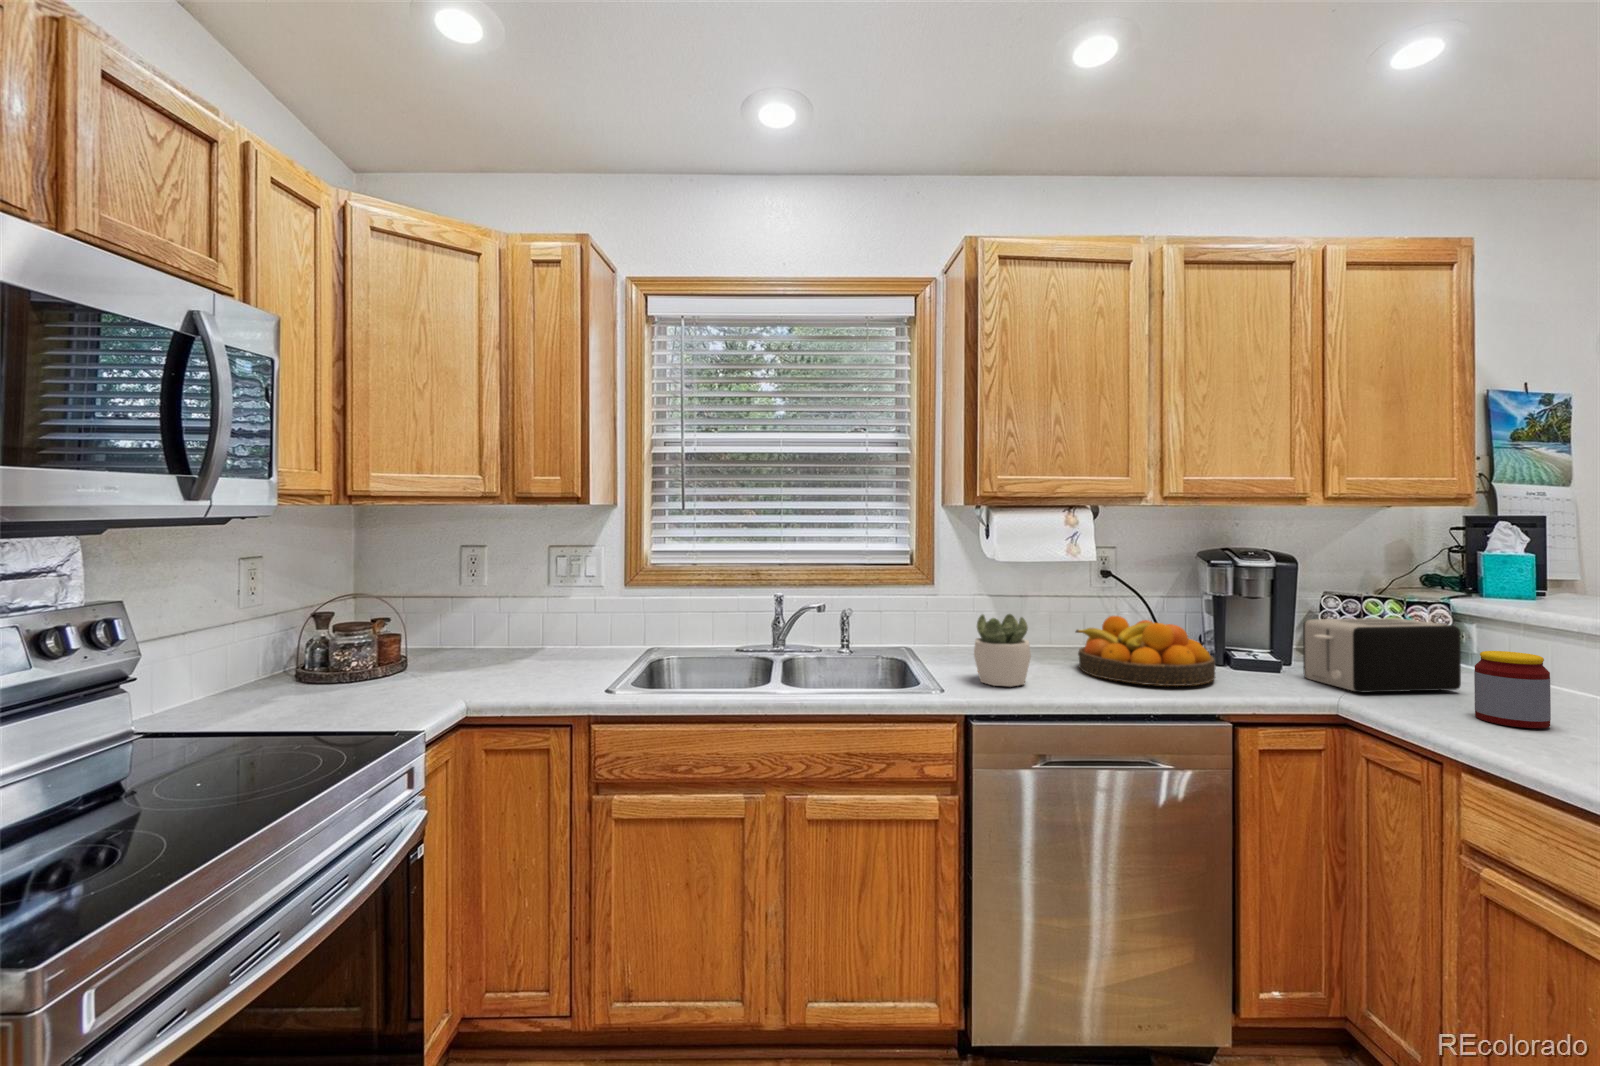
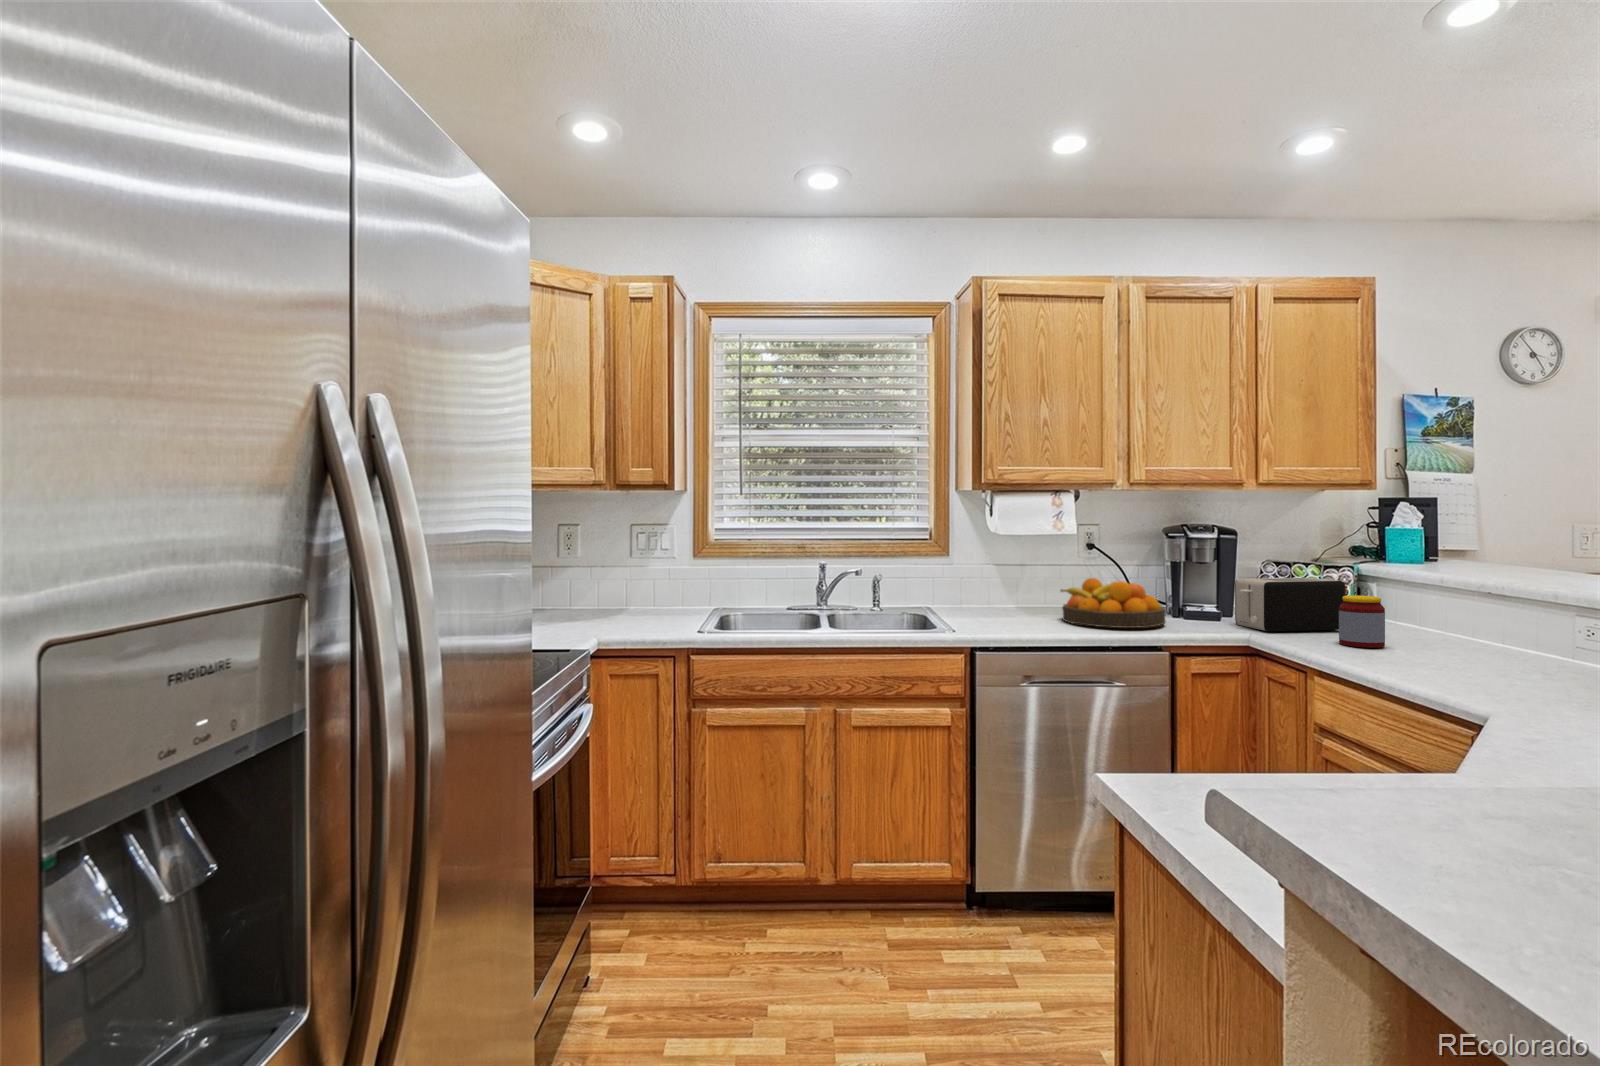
succulent plant: present [974,614,1031,686] -> none [979,575,1022,629]

